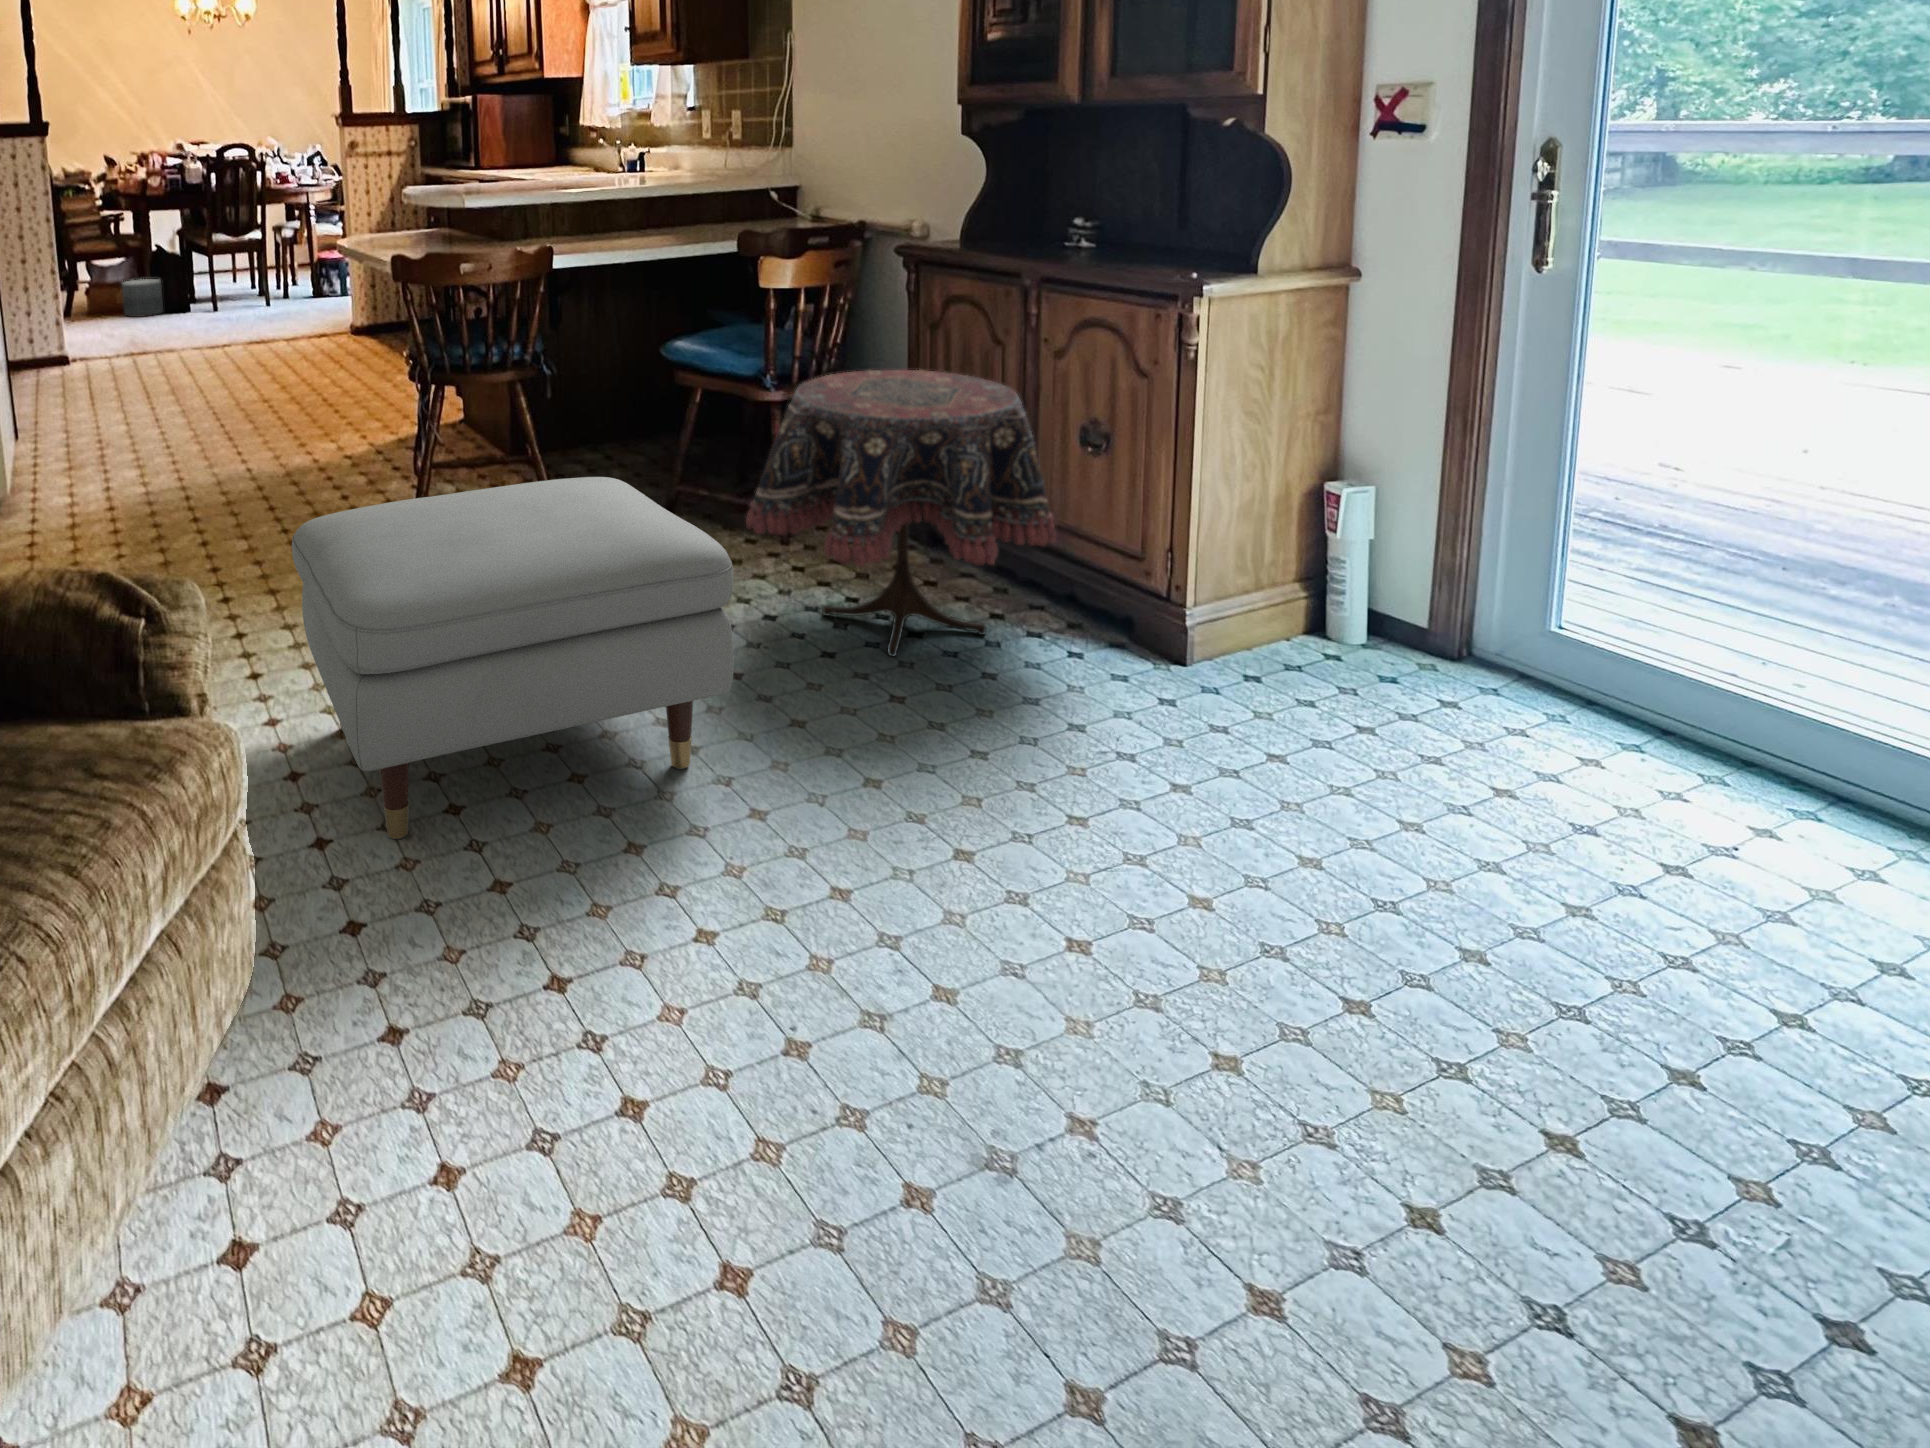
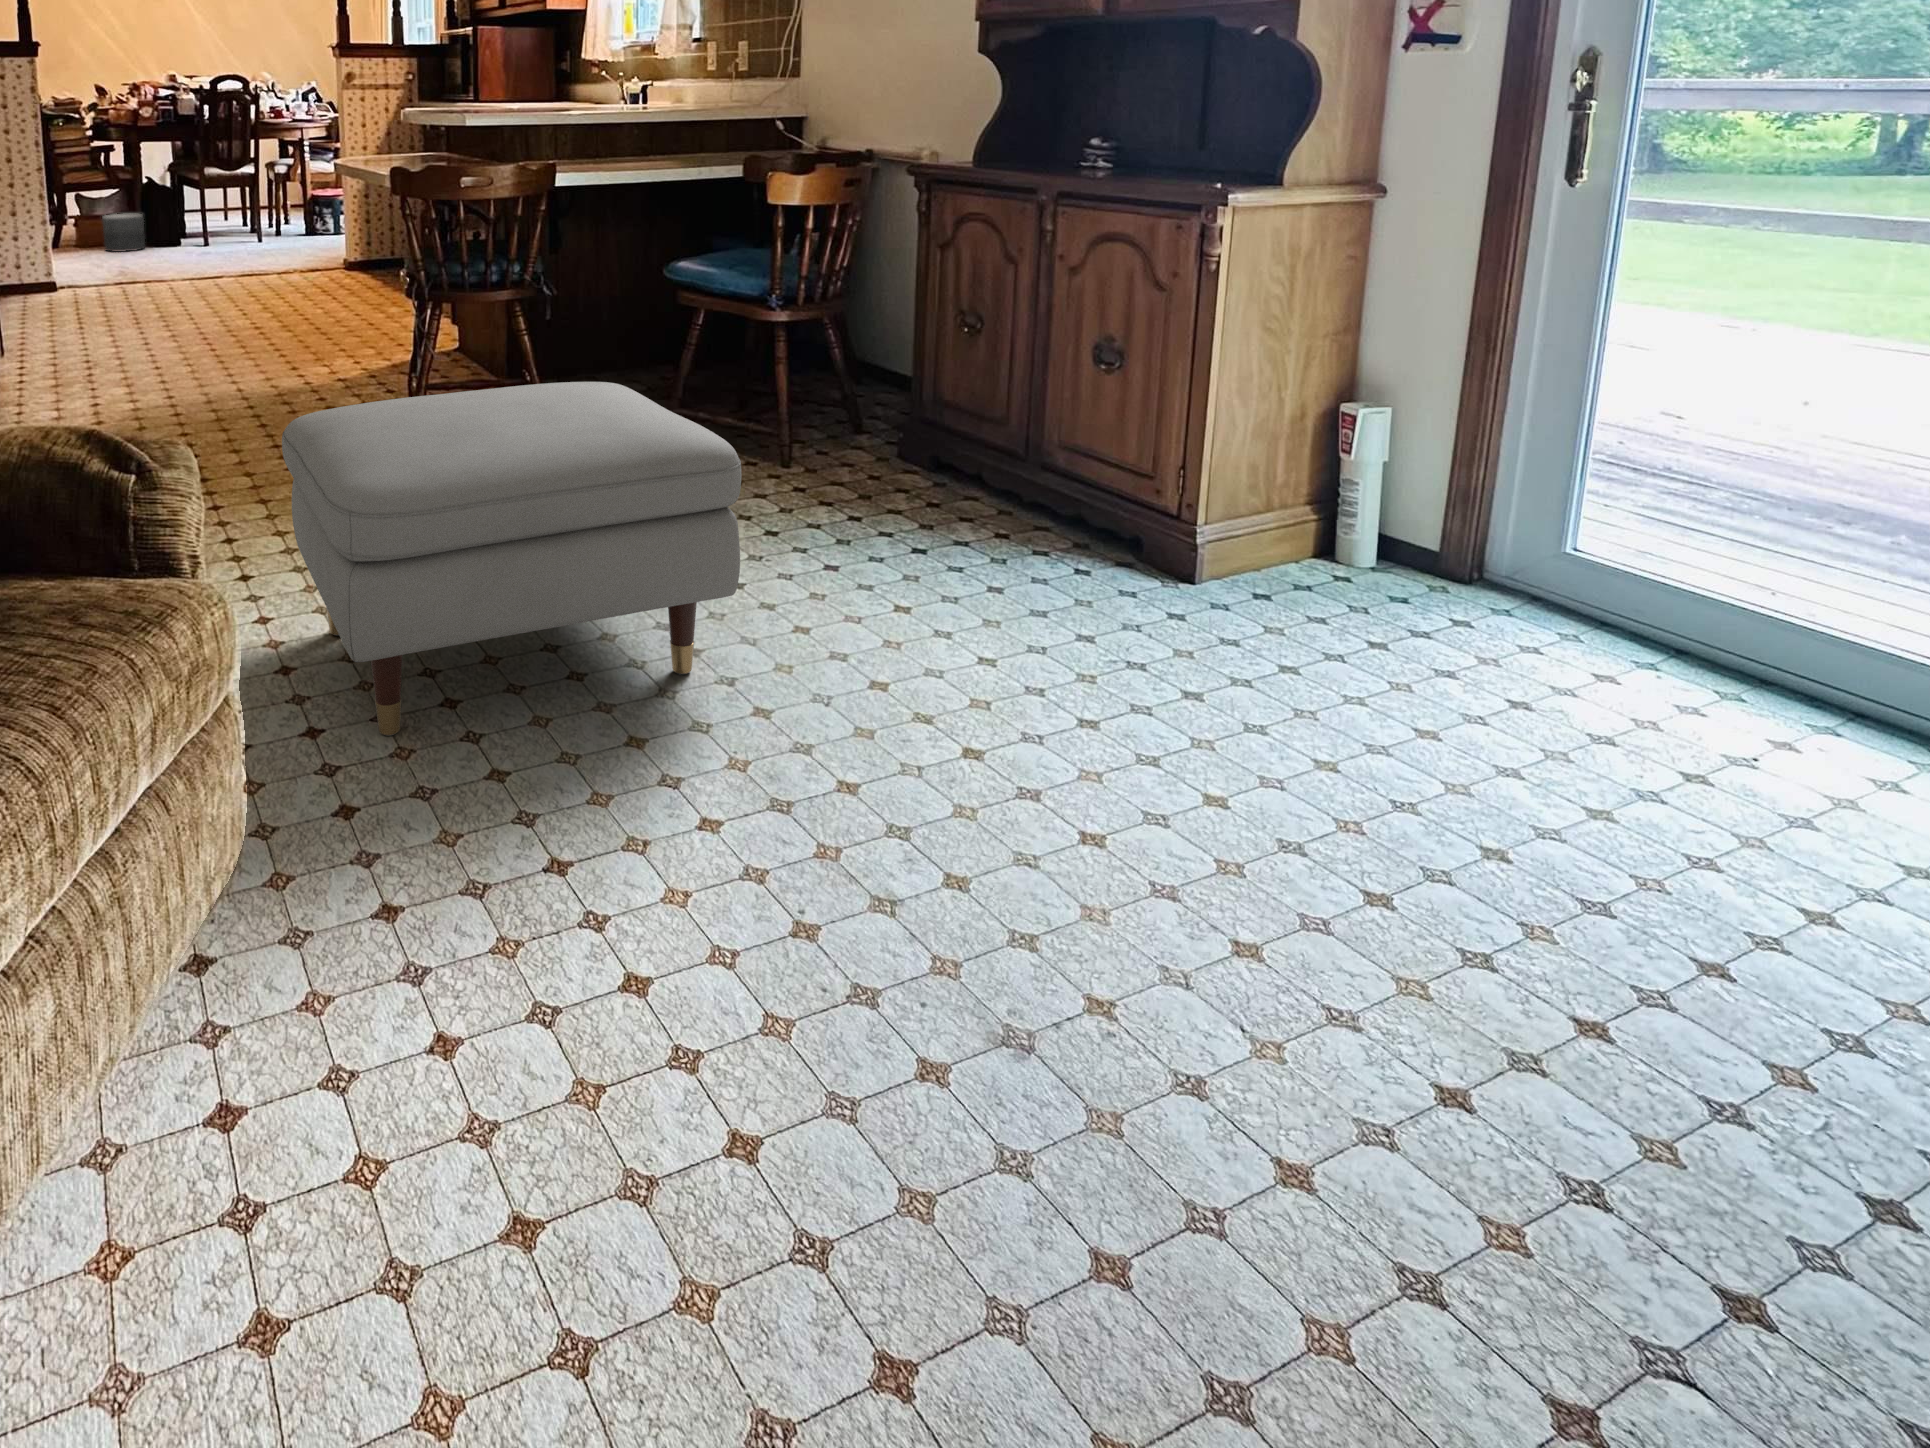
side table: present [746,370,1056,657] -> none [752,285,1072,574]

